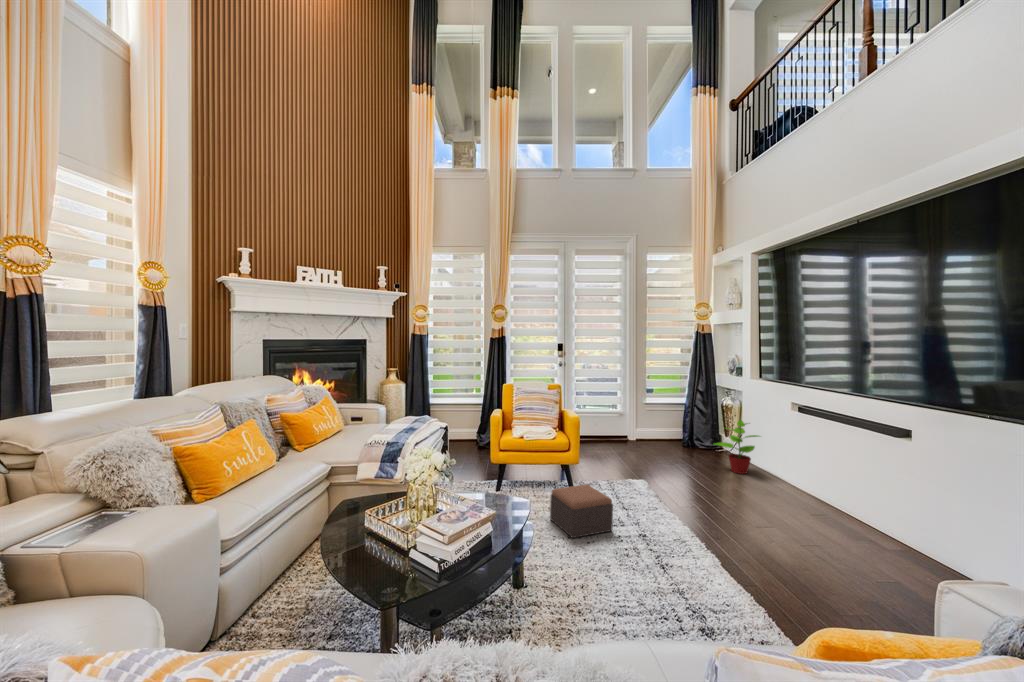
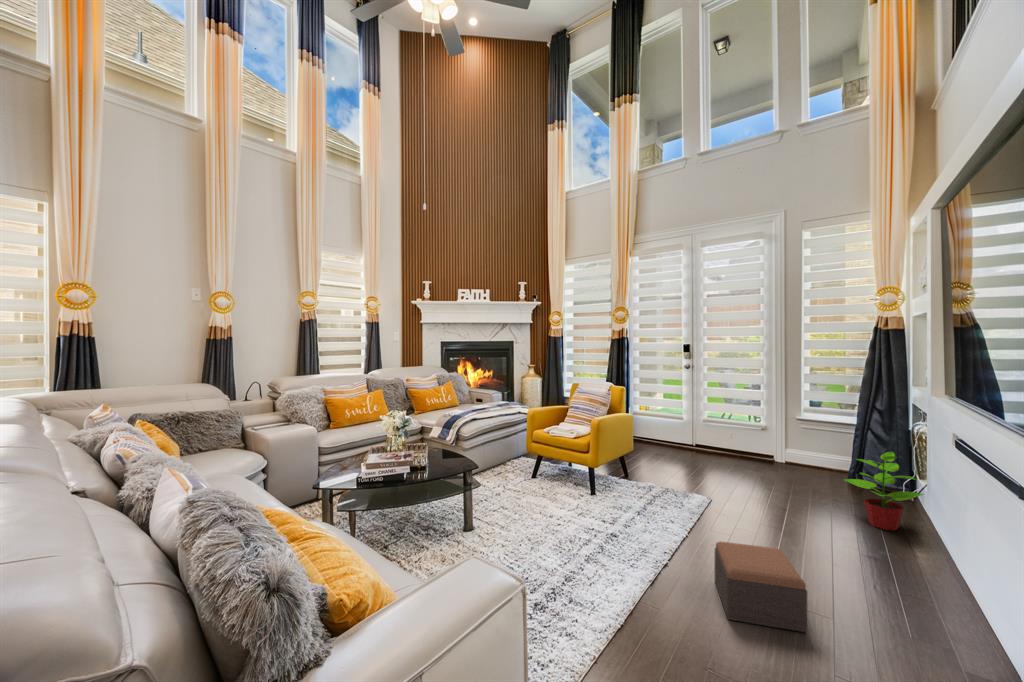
footstool: present [550,485,613,538] -> present [714,542,807,632]

